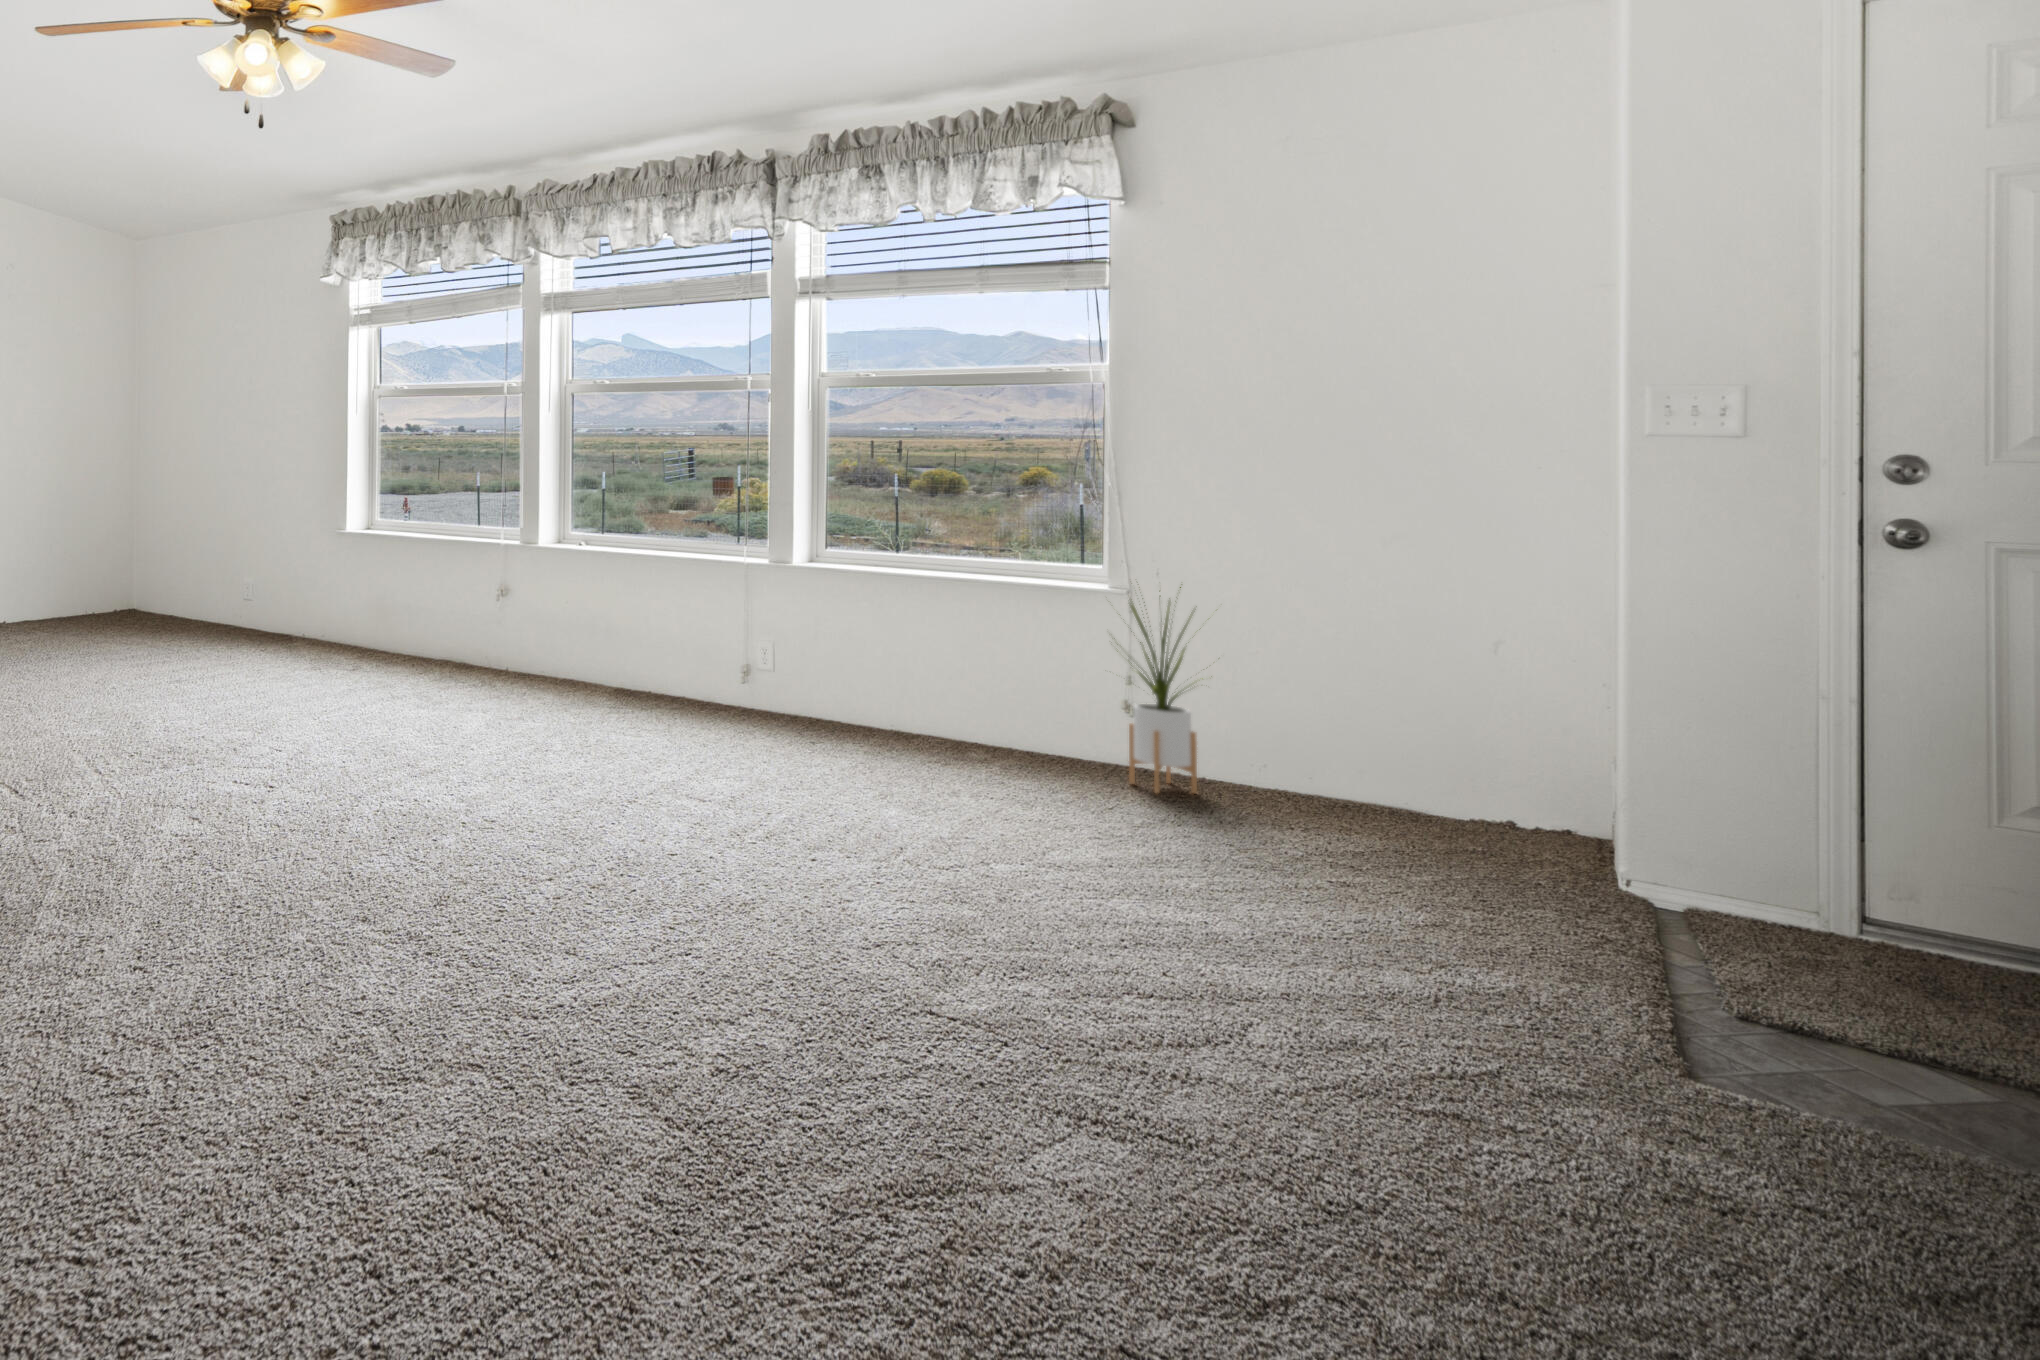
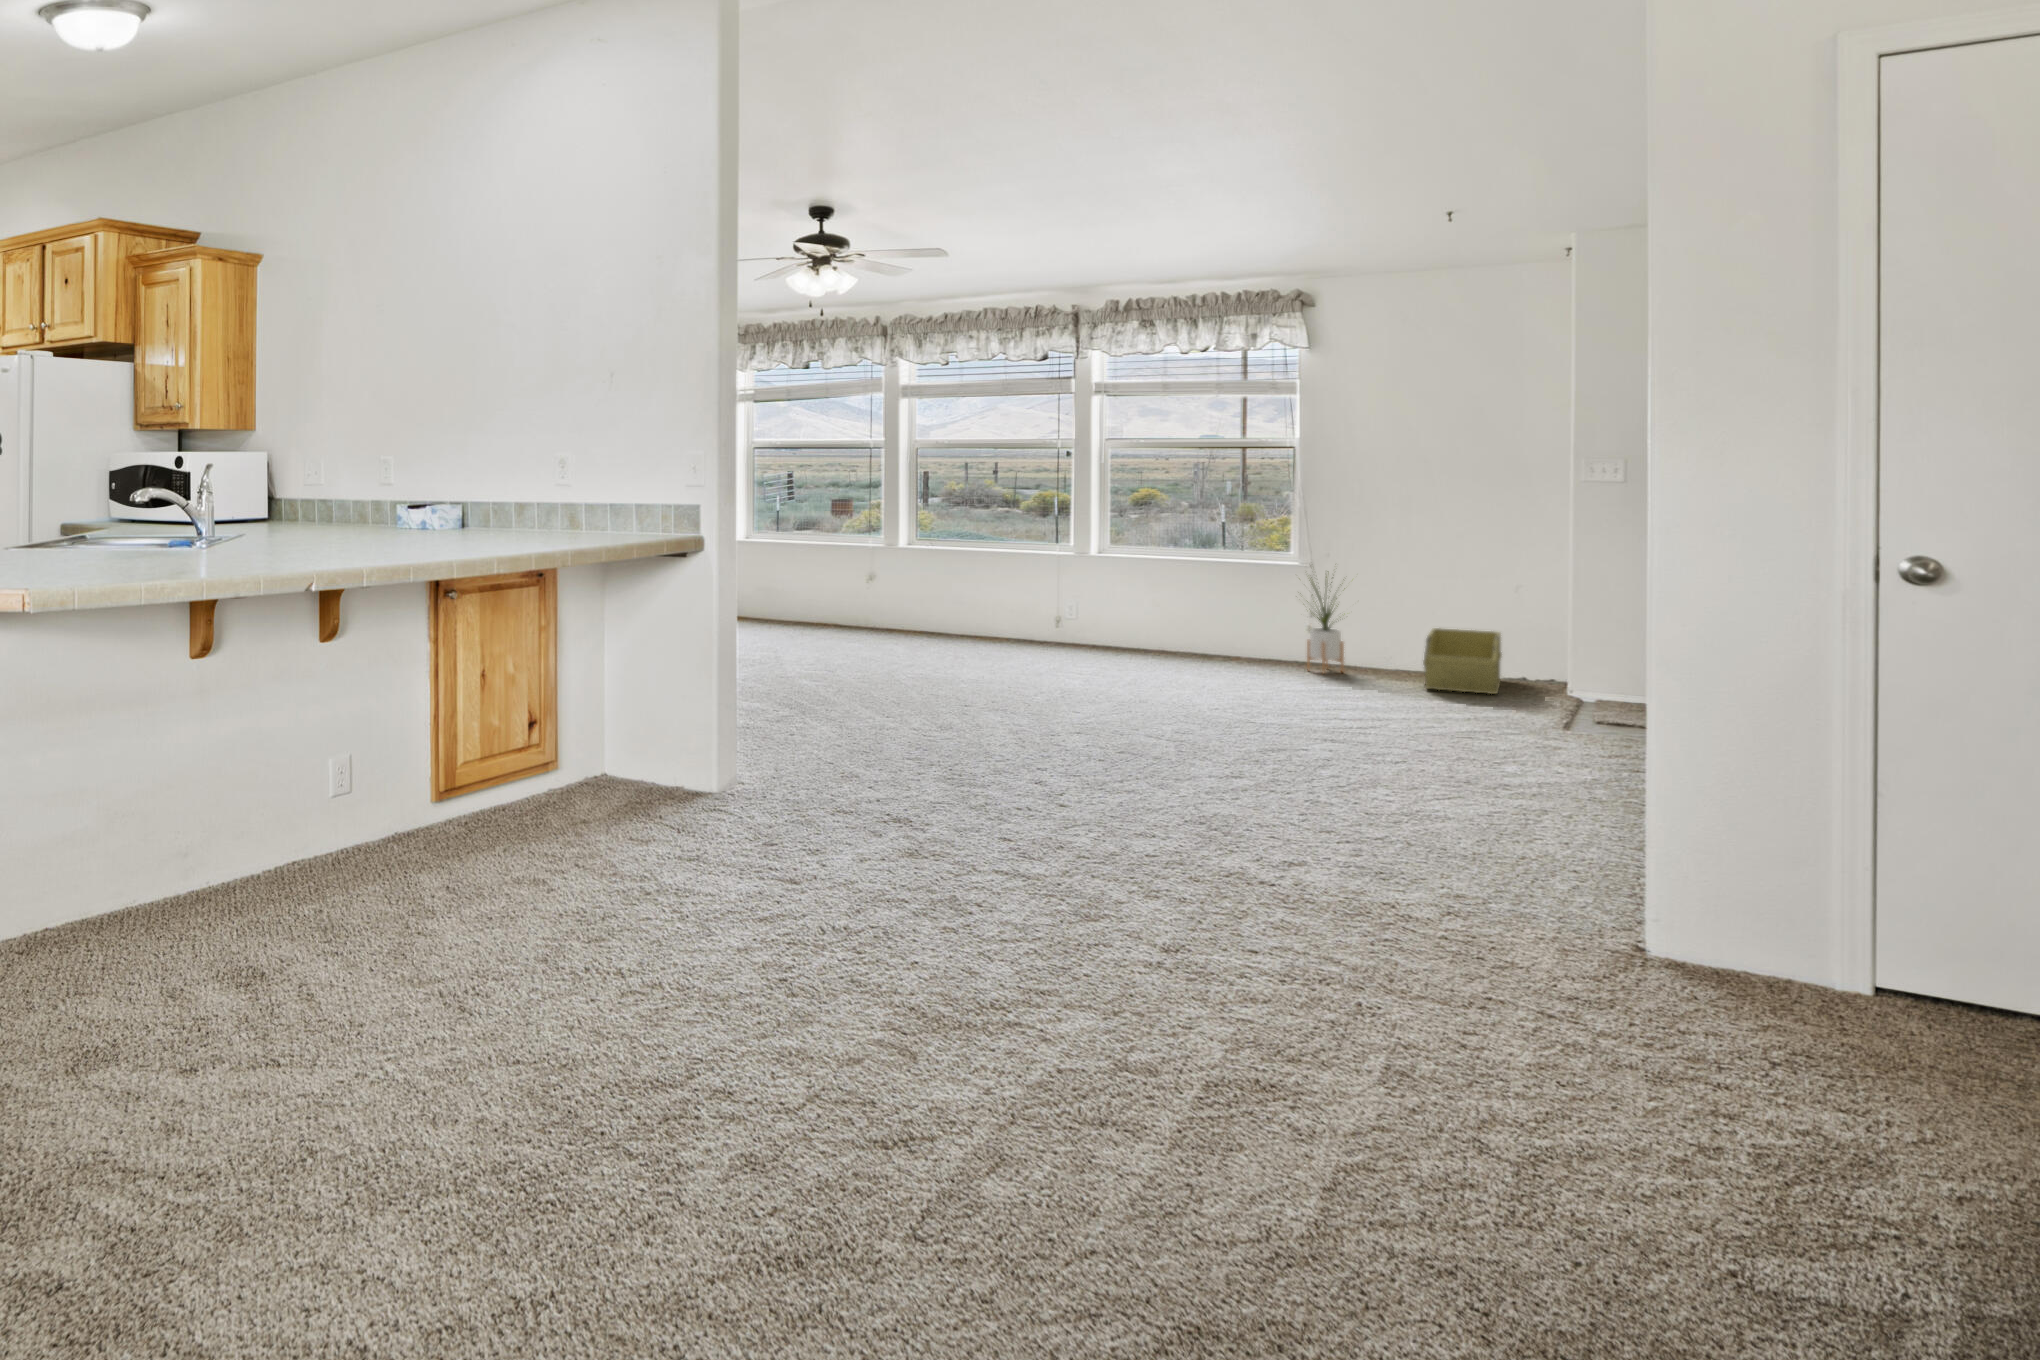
storage bin: none [1346,717,1513,874] -> present [1423,628,1502,694]

